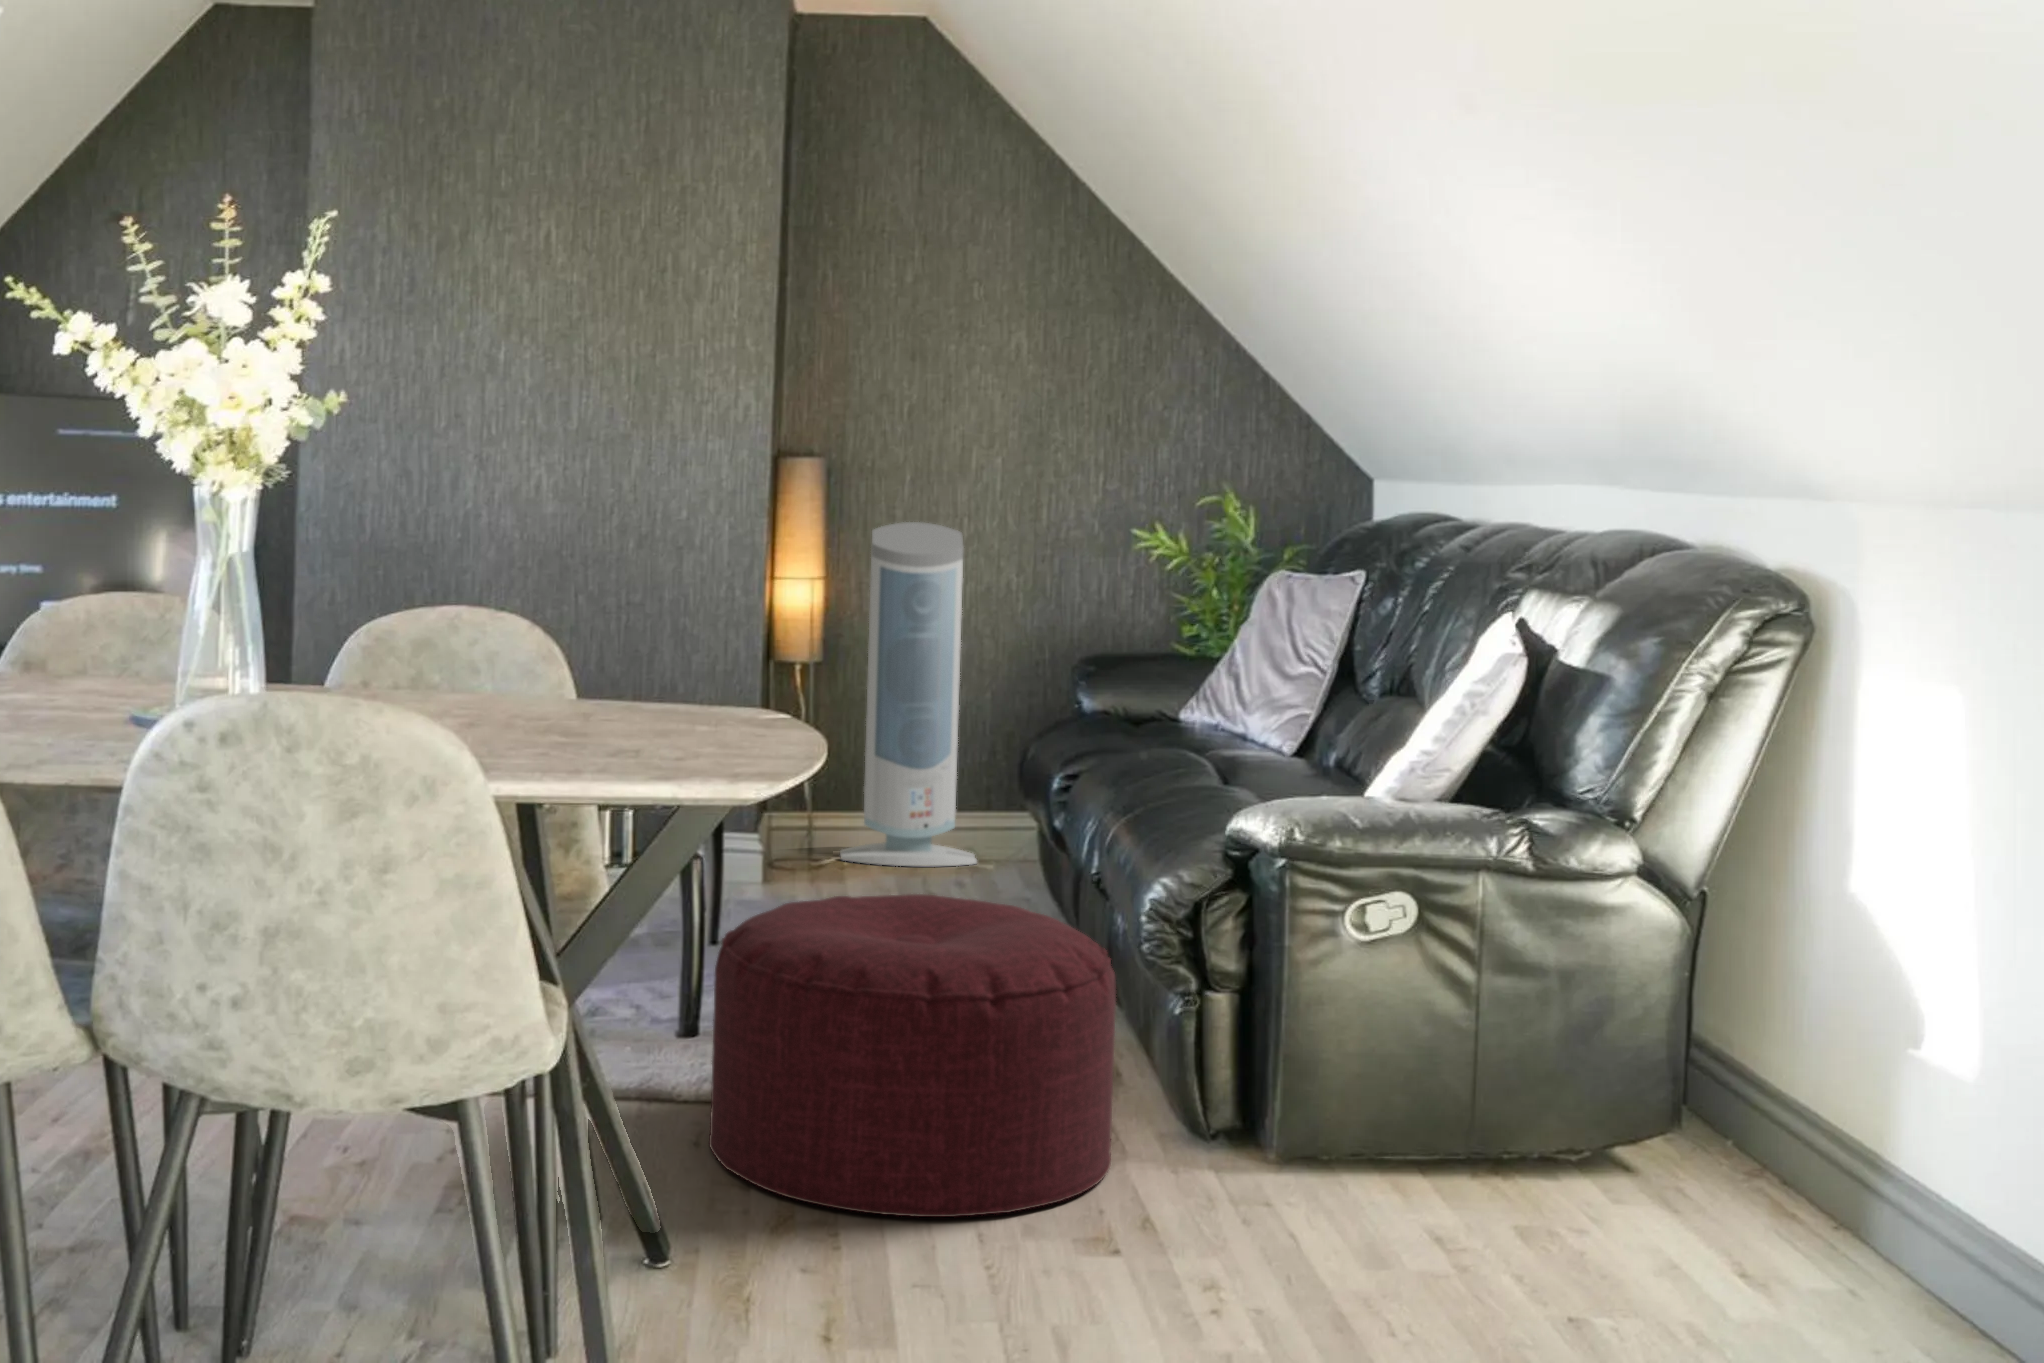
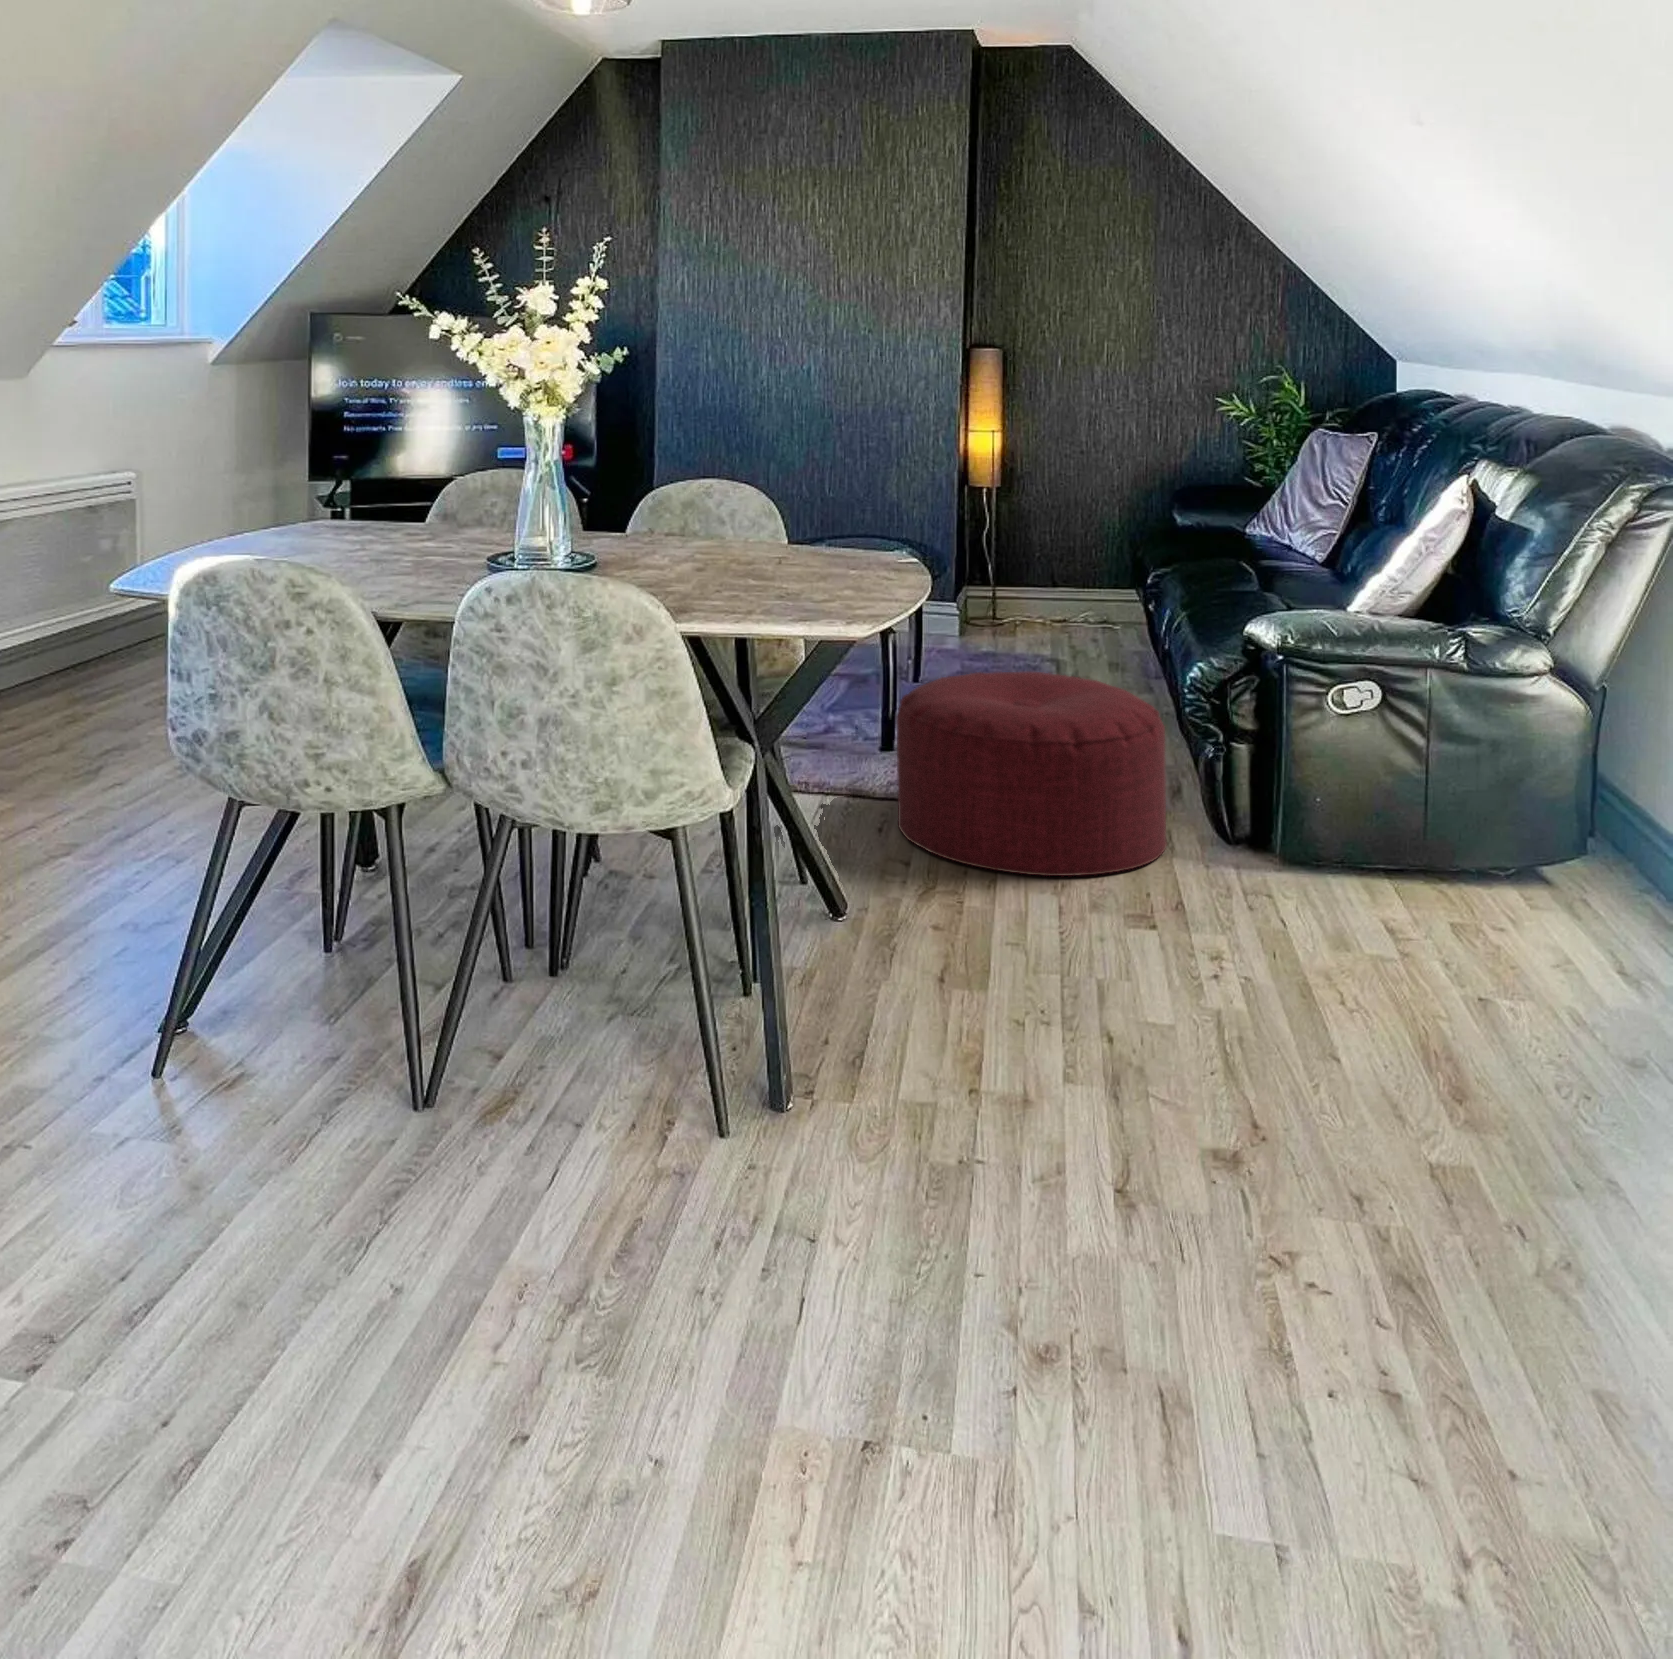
air purifier: present [840,522,977,867] -> none [994,393,1097,635]

